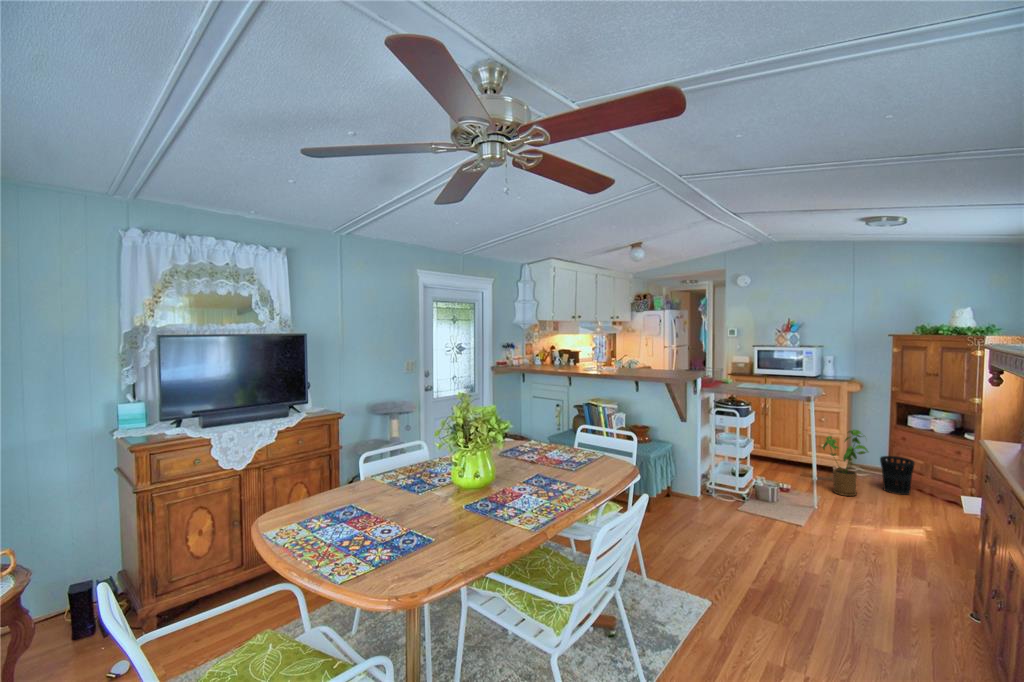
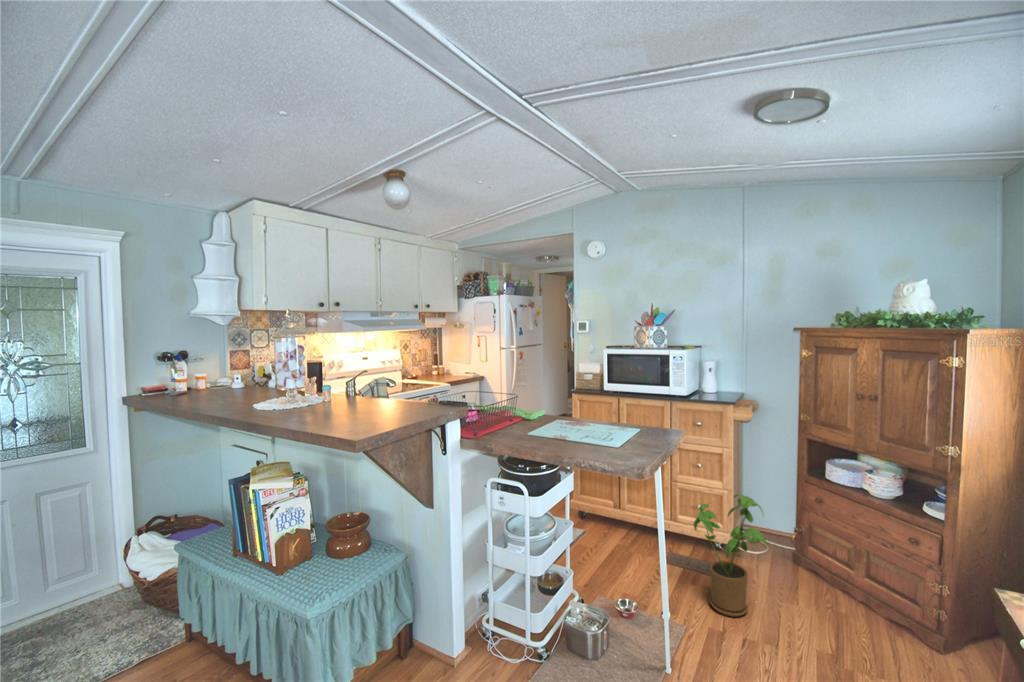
wastebasket: present [880,456,915,495] -> none [784,530,838,605]

